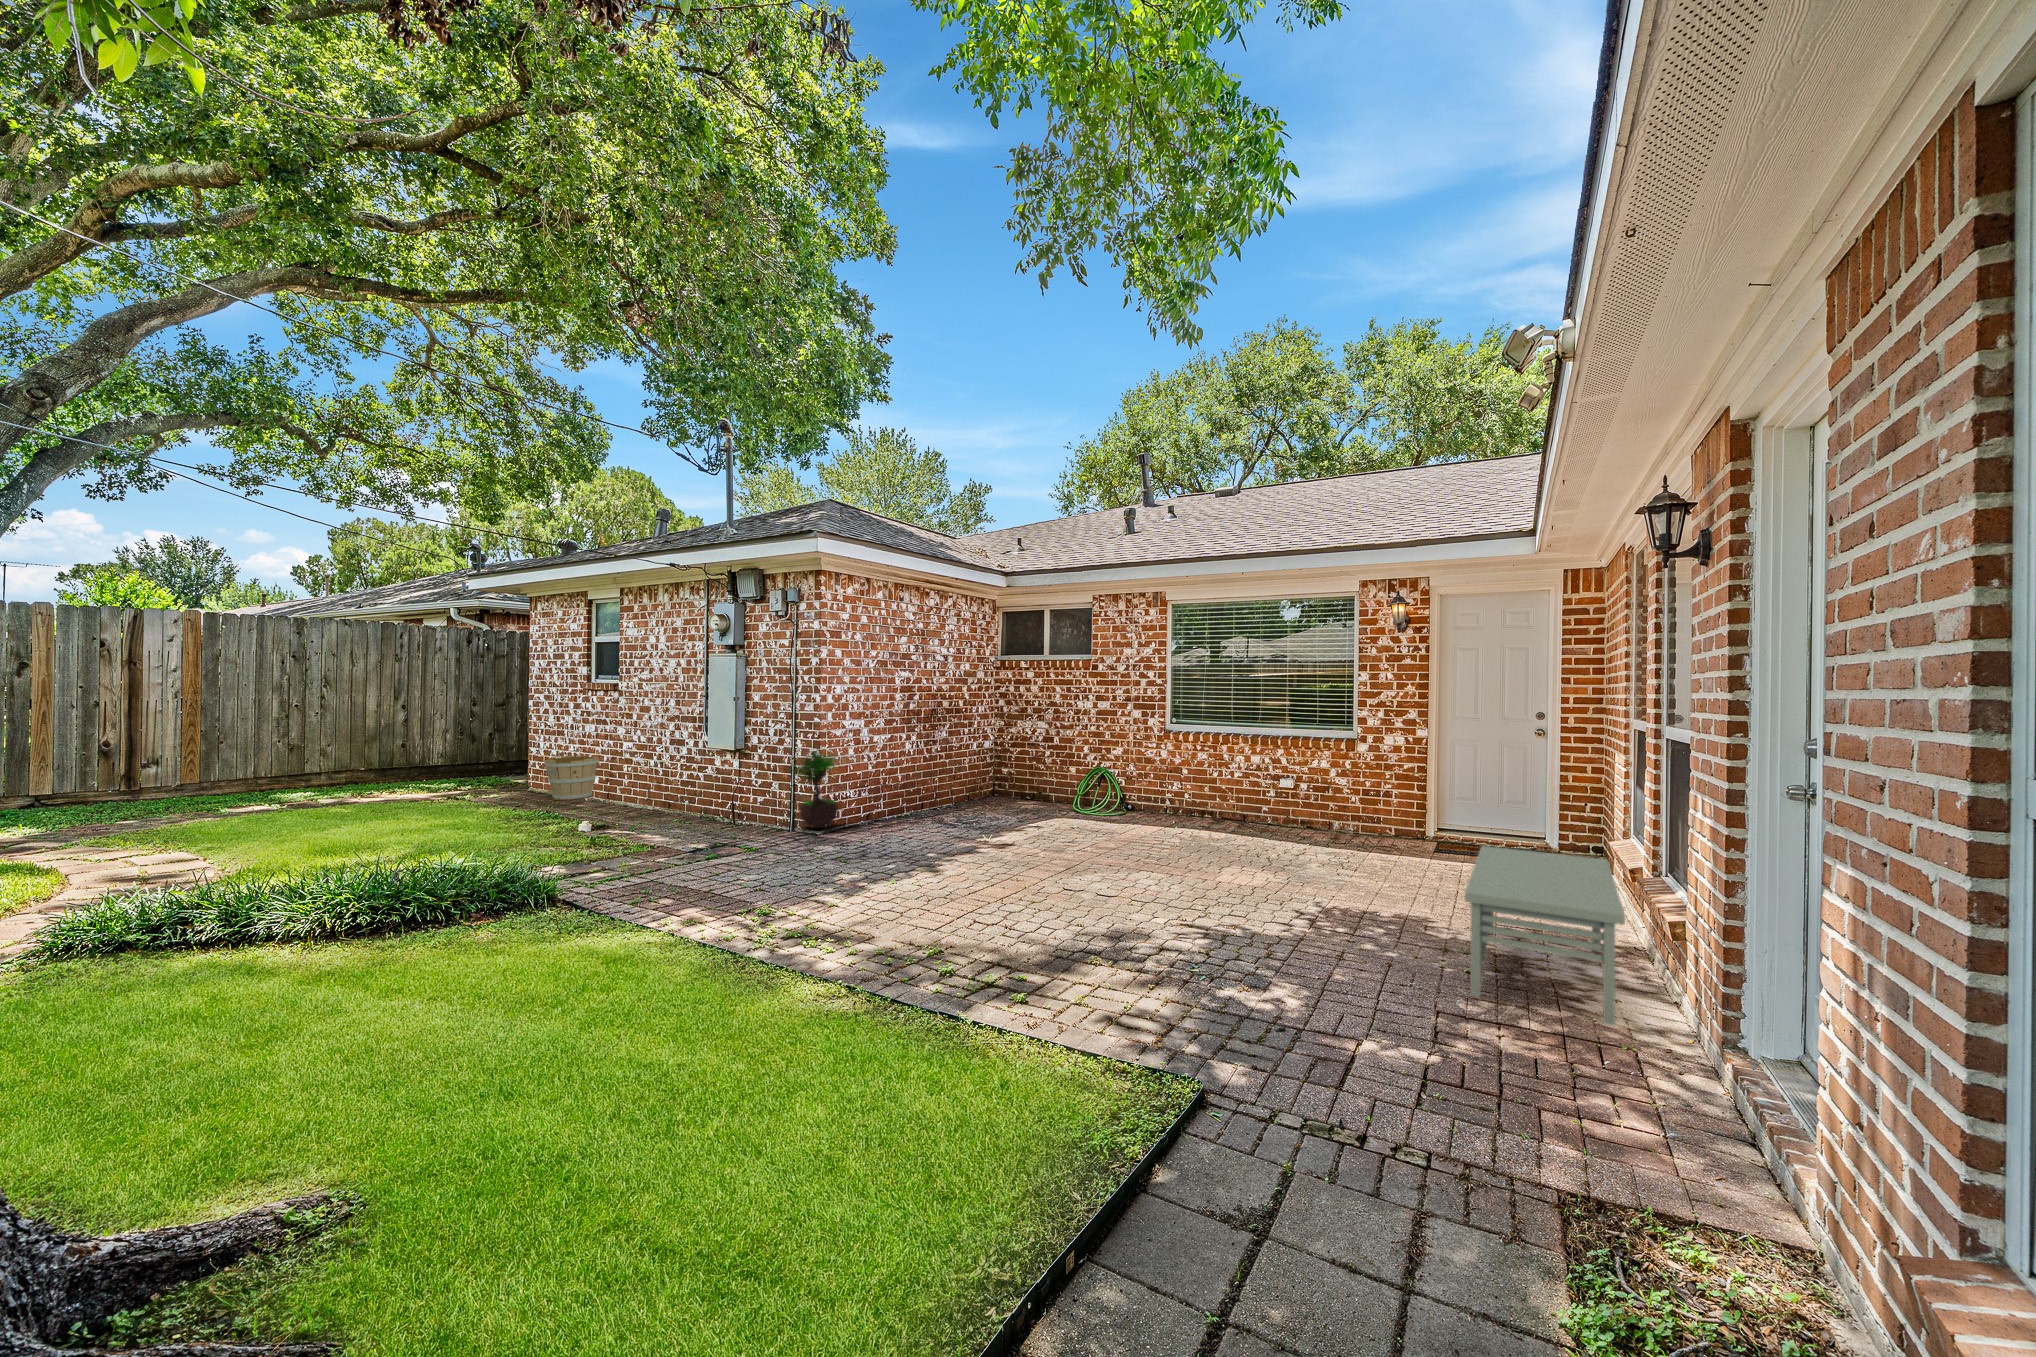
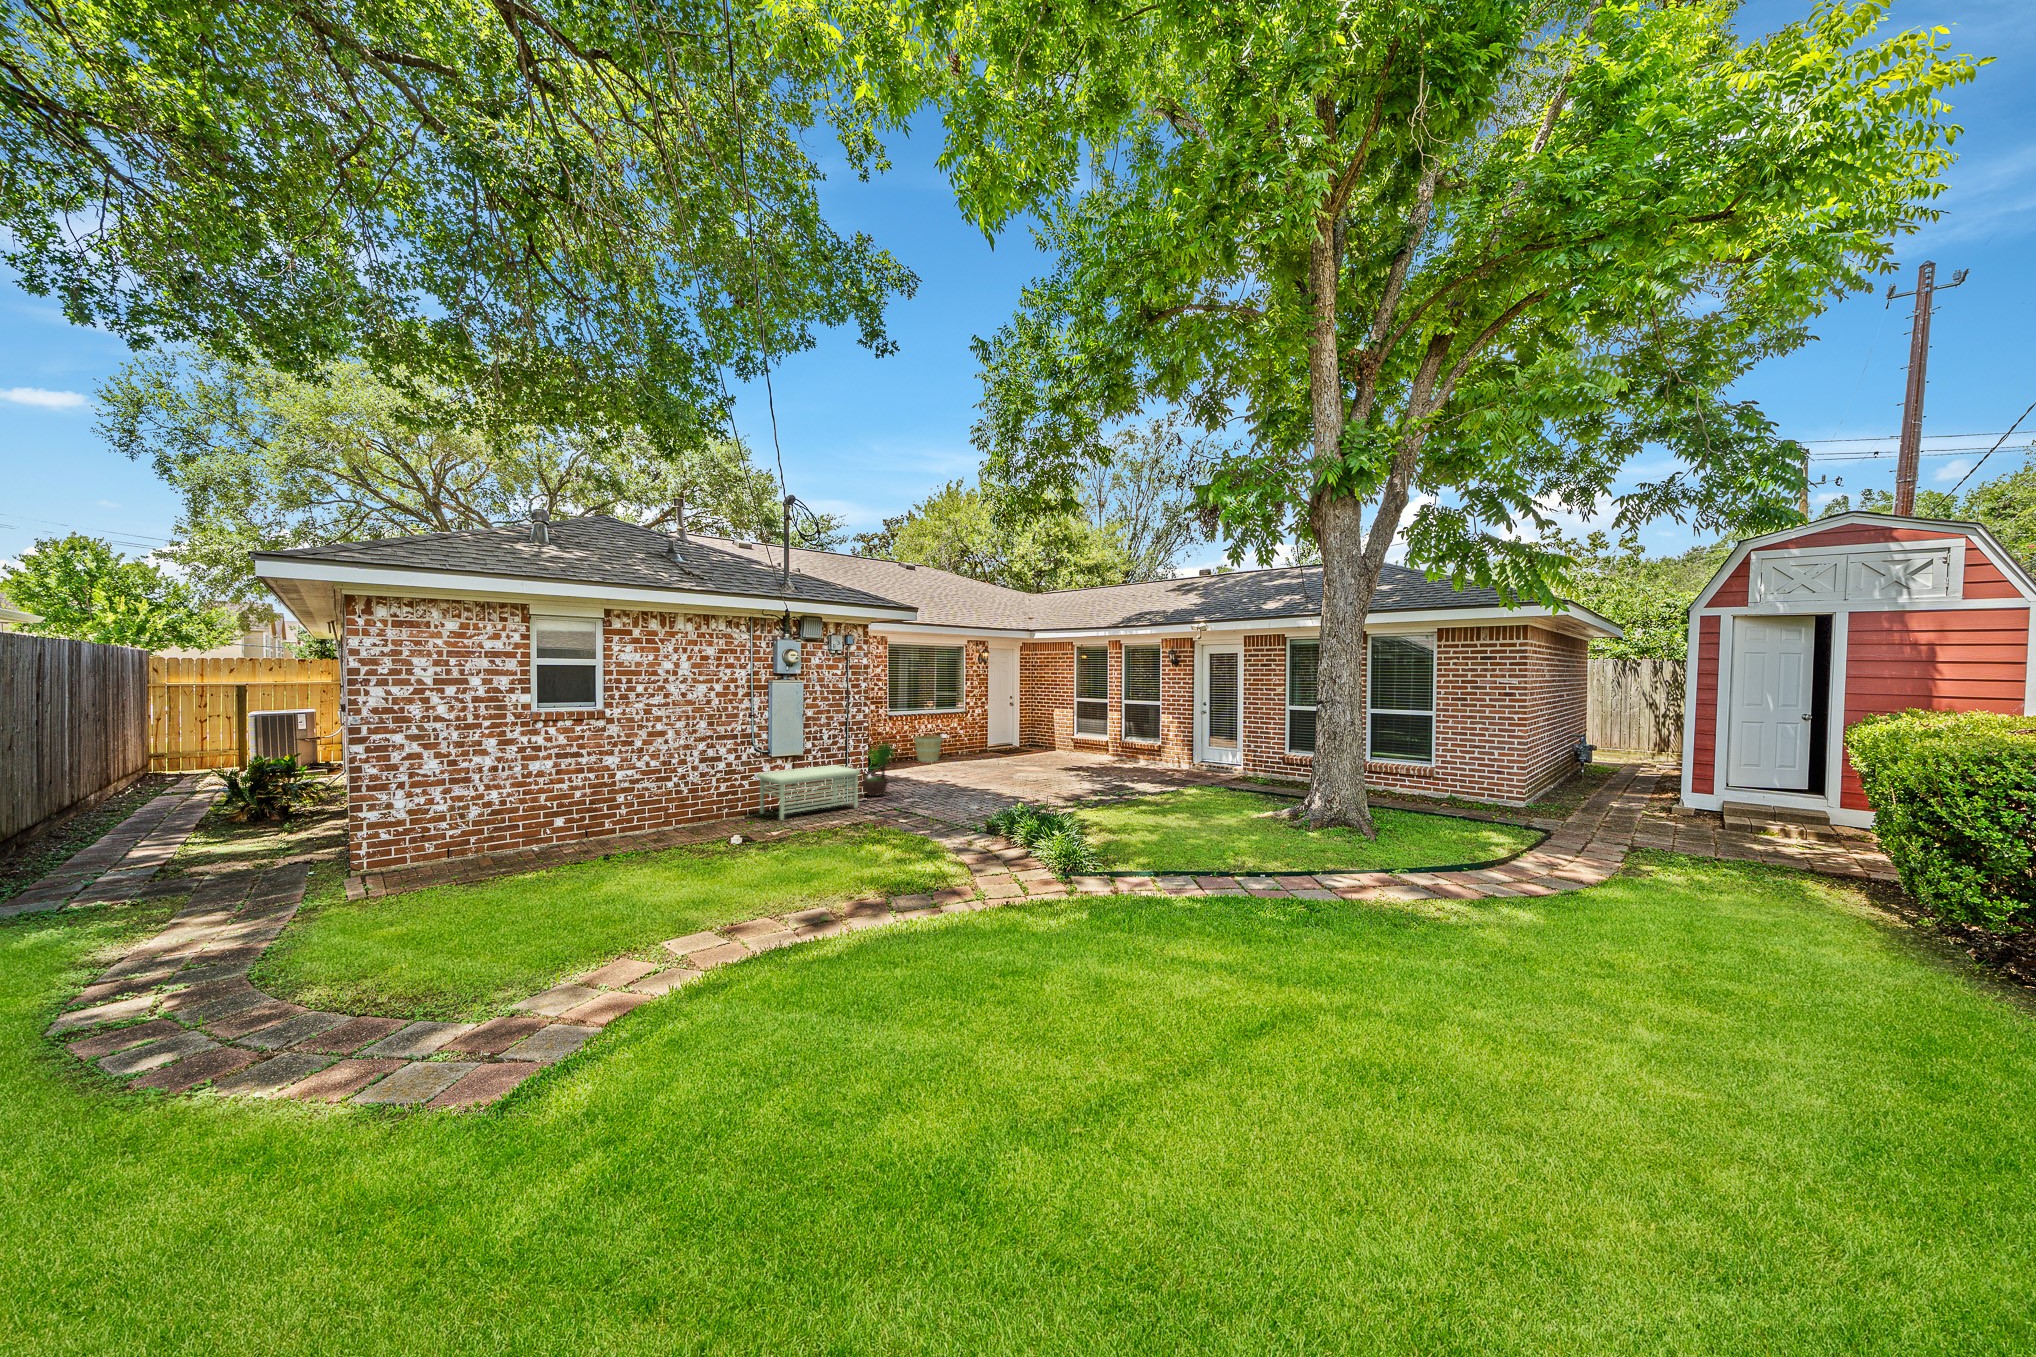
wooden bucket: present [544,756,599,800] -> present [914,735,942,762]
storage bench: present [1465,846,1625,1026] -> present [756,765,860,820]

